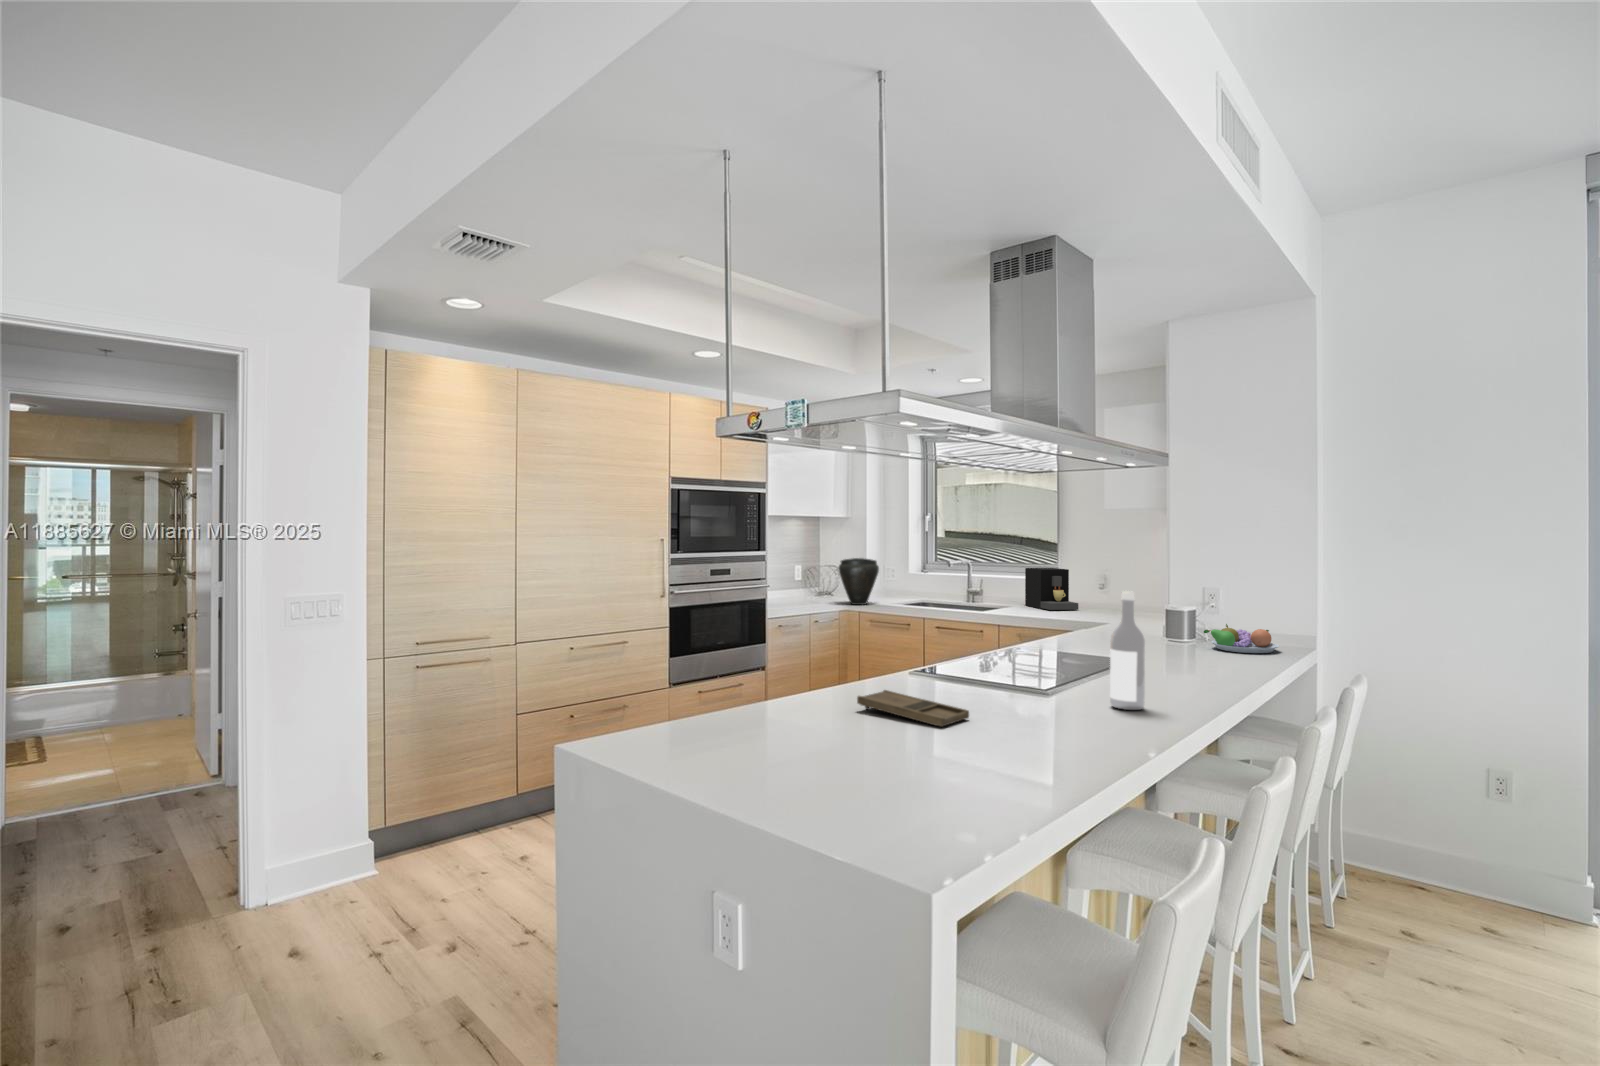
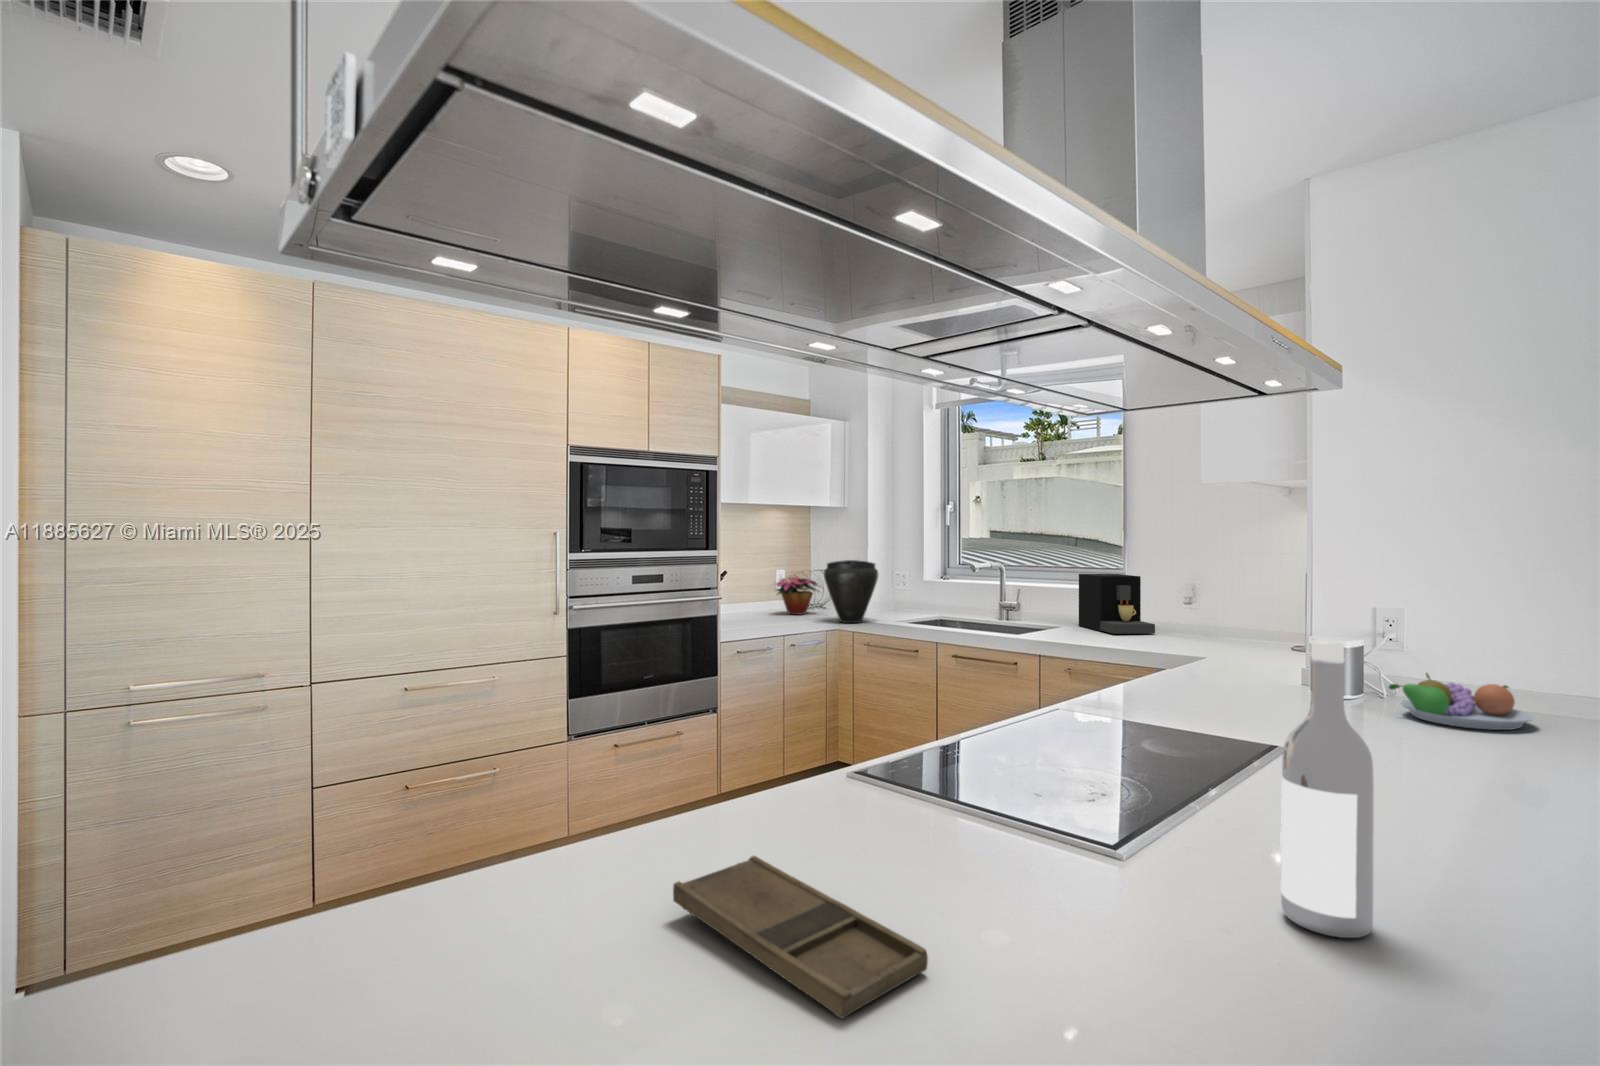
flower arrangement: none [794,570,836,600] -> present [775,577,818,615]

